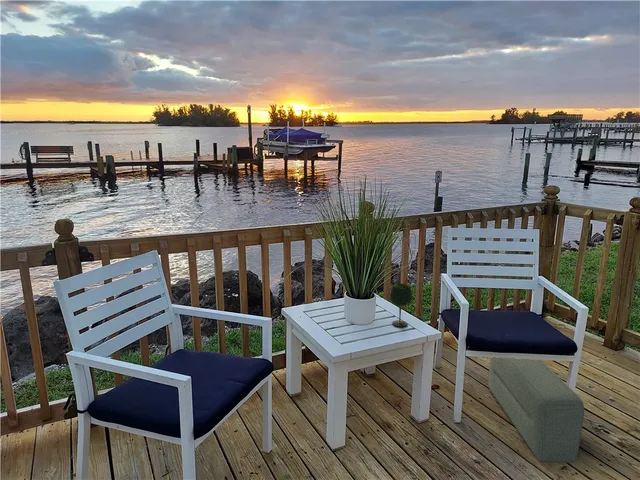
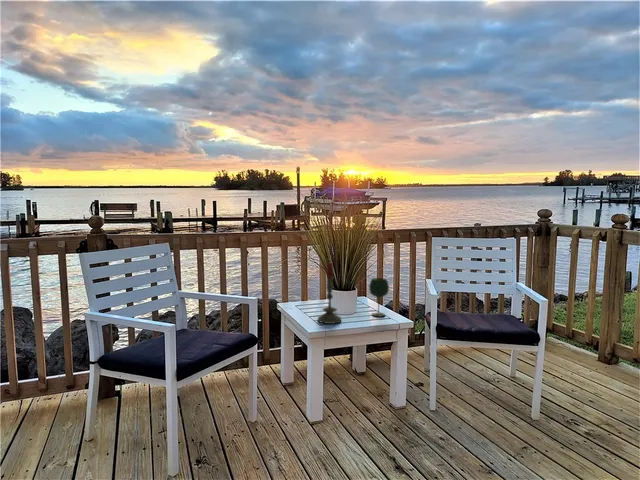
candle: none [336,271,362,341] -> present [318,262,341,324]
pouf: present [488,357,584,463] -> none [470,341,542,444]

